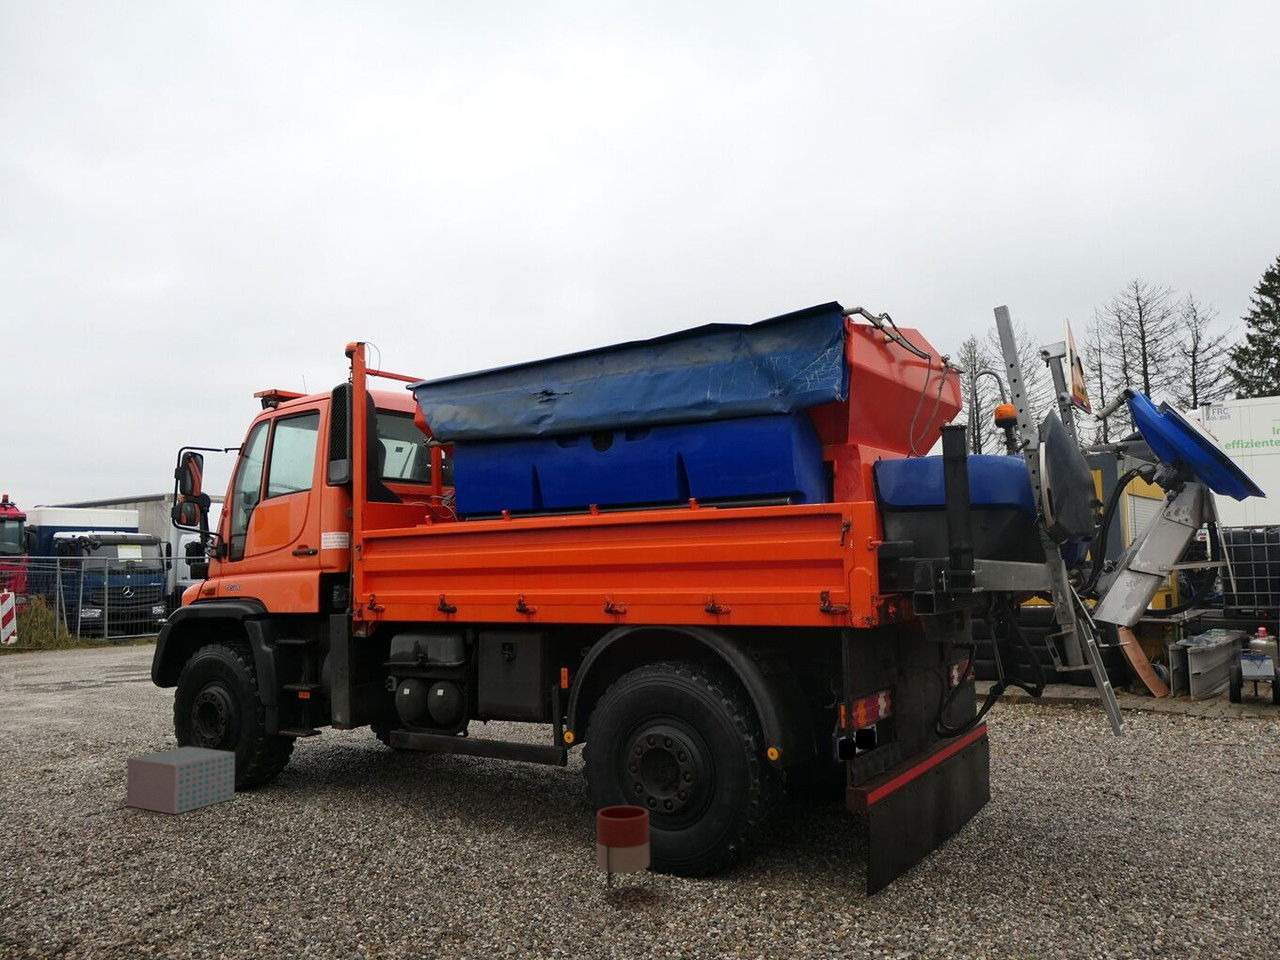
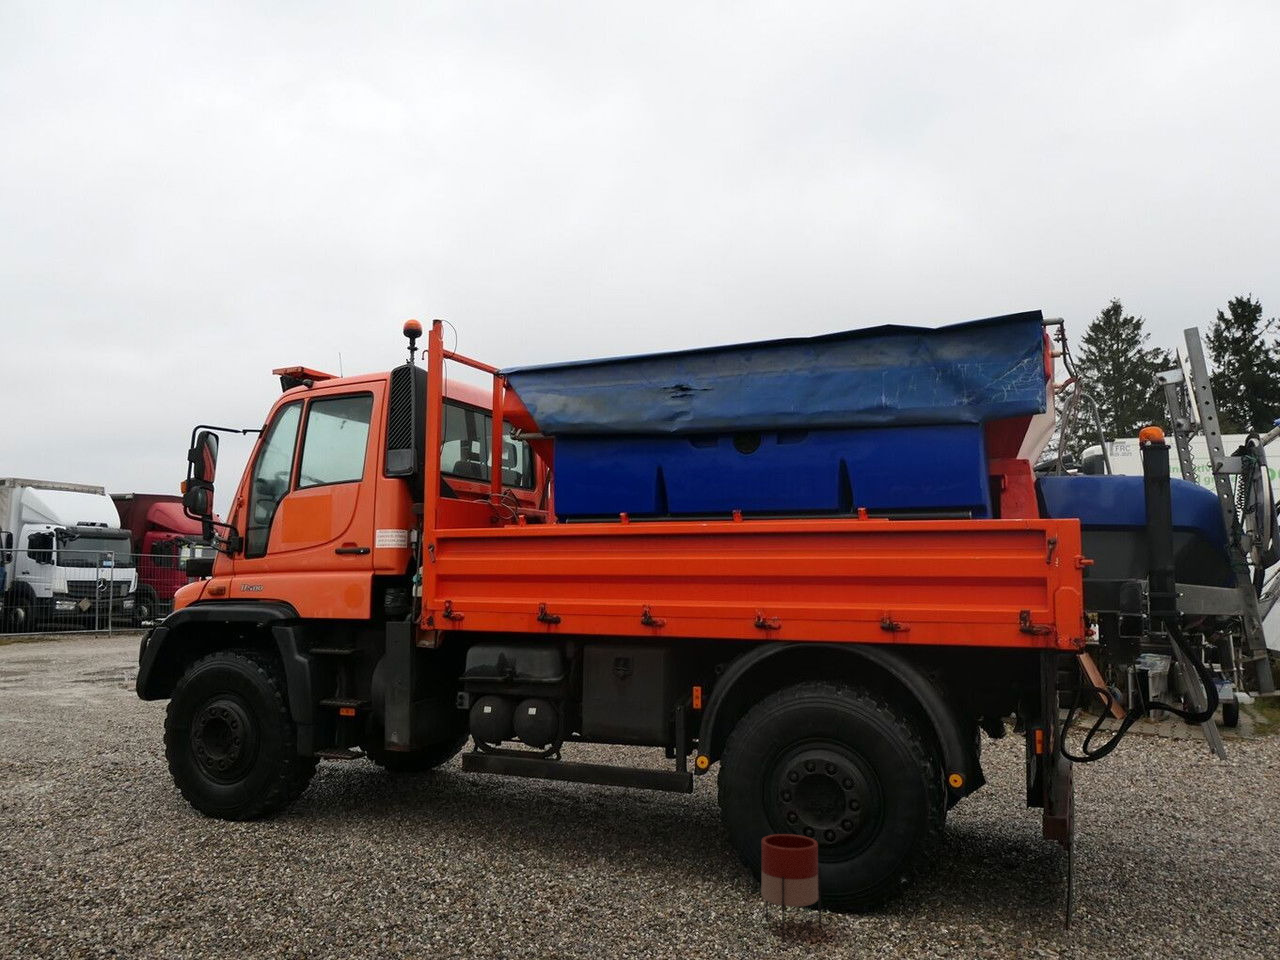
storage box: present [126,747,235,814] -> none [128,769,257,848]

